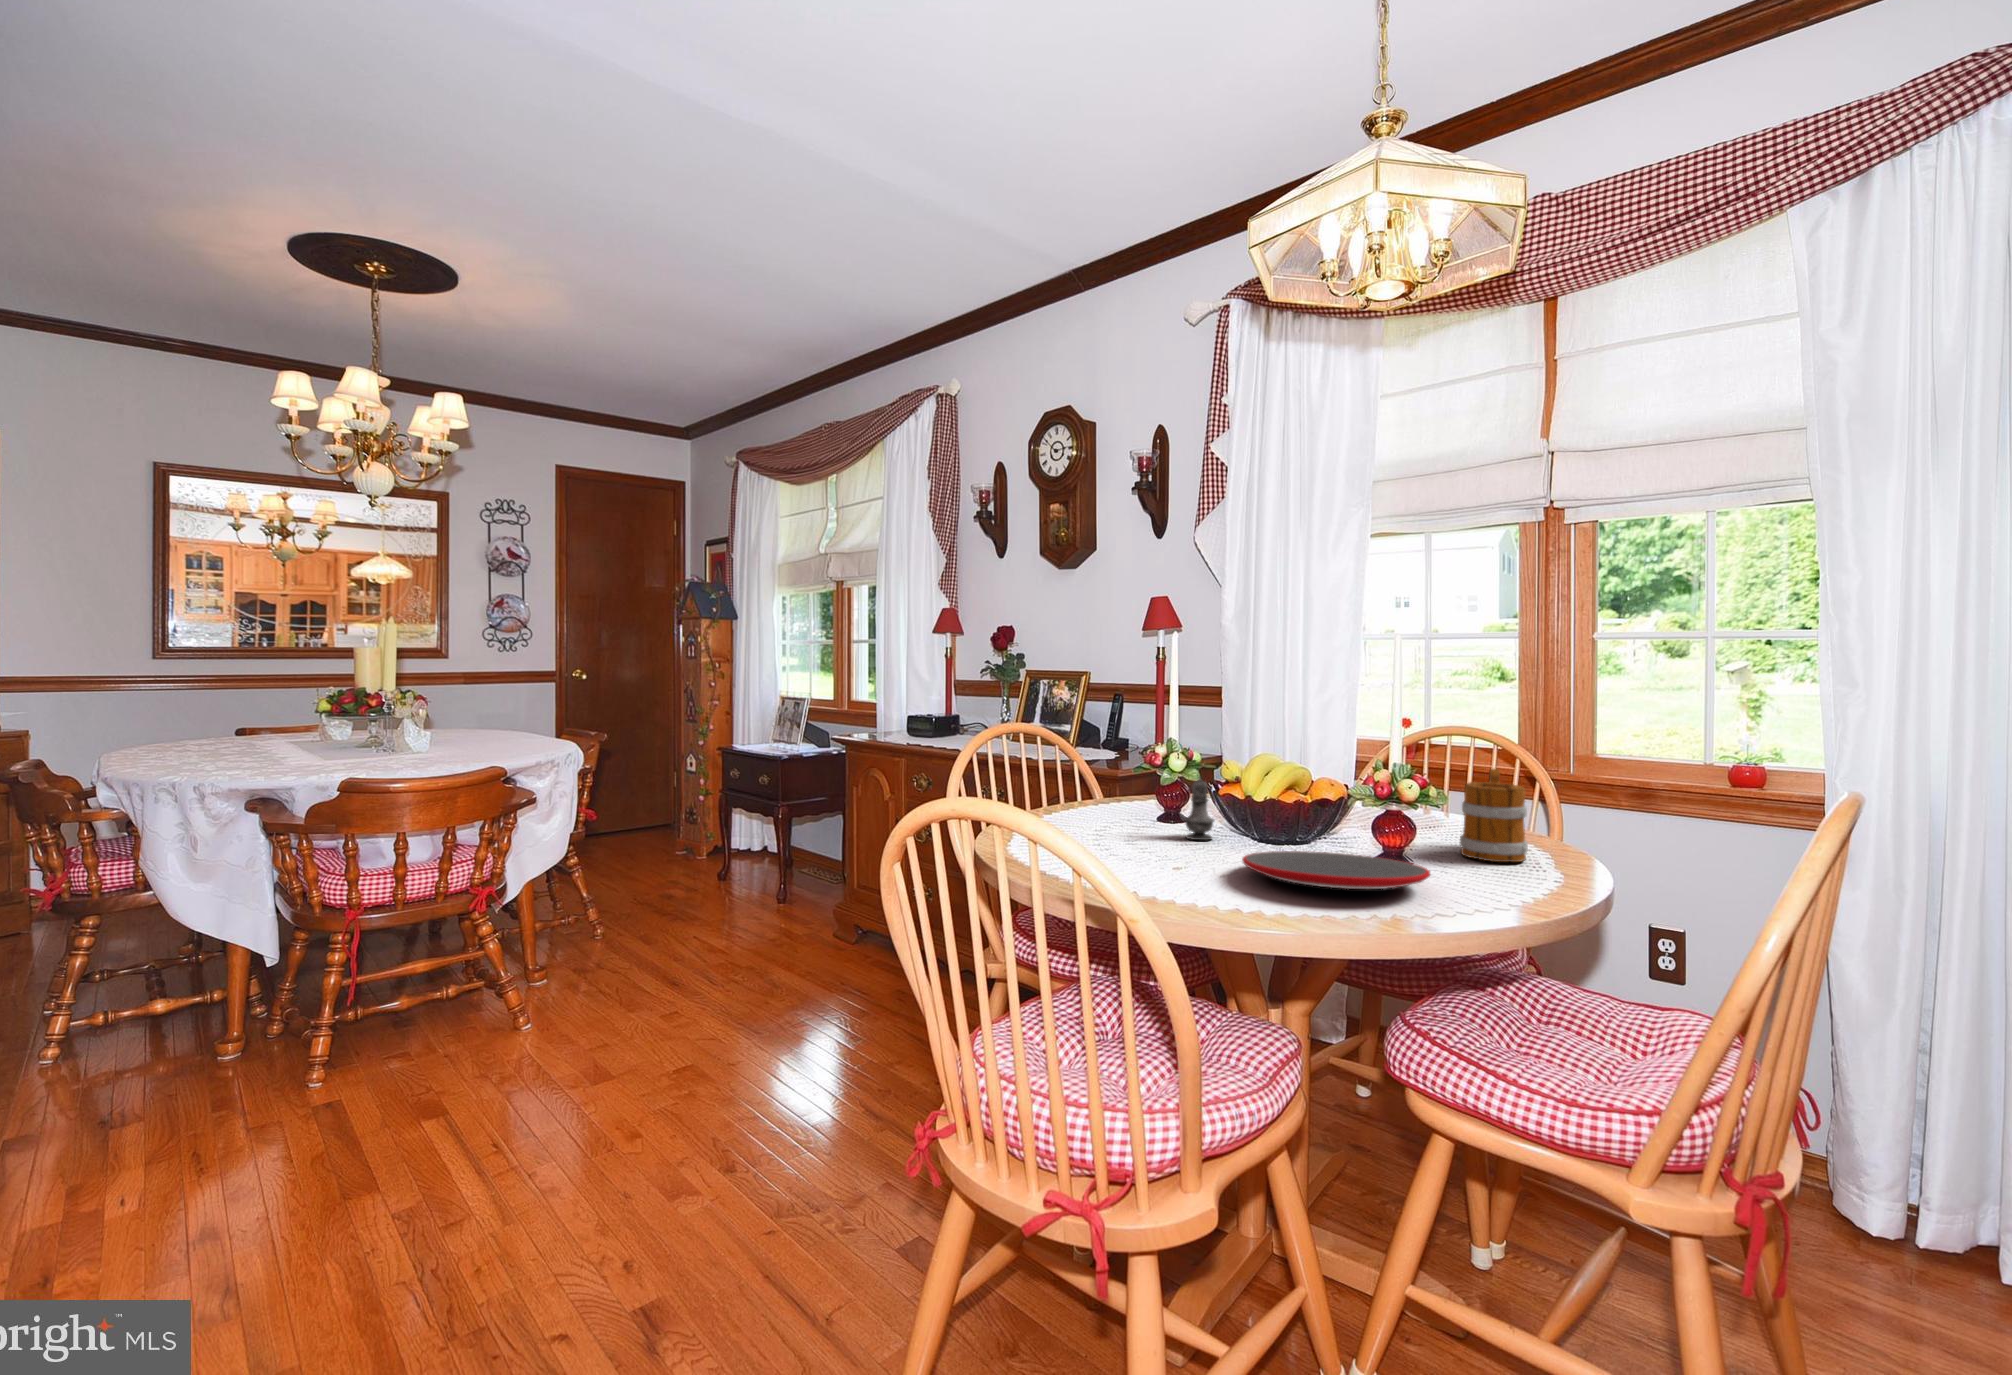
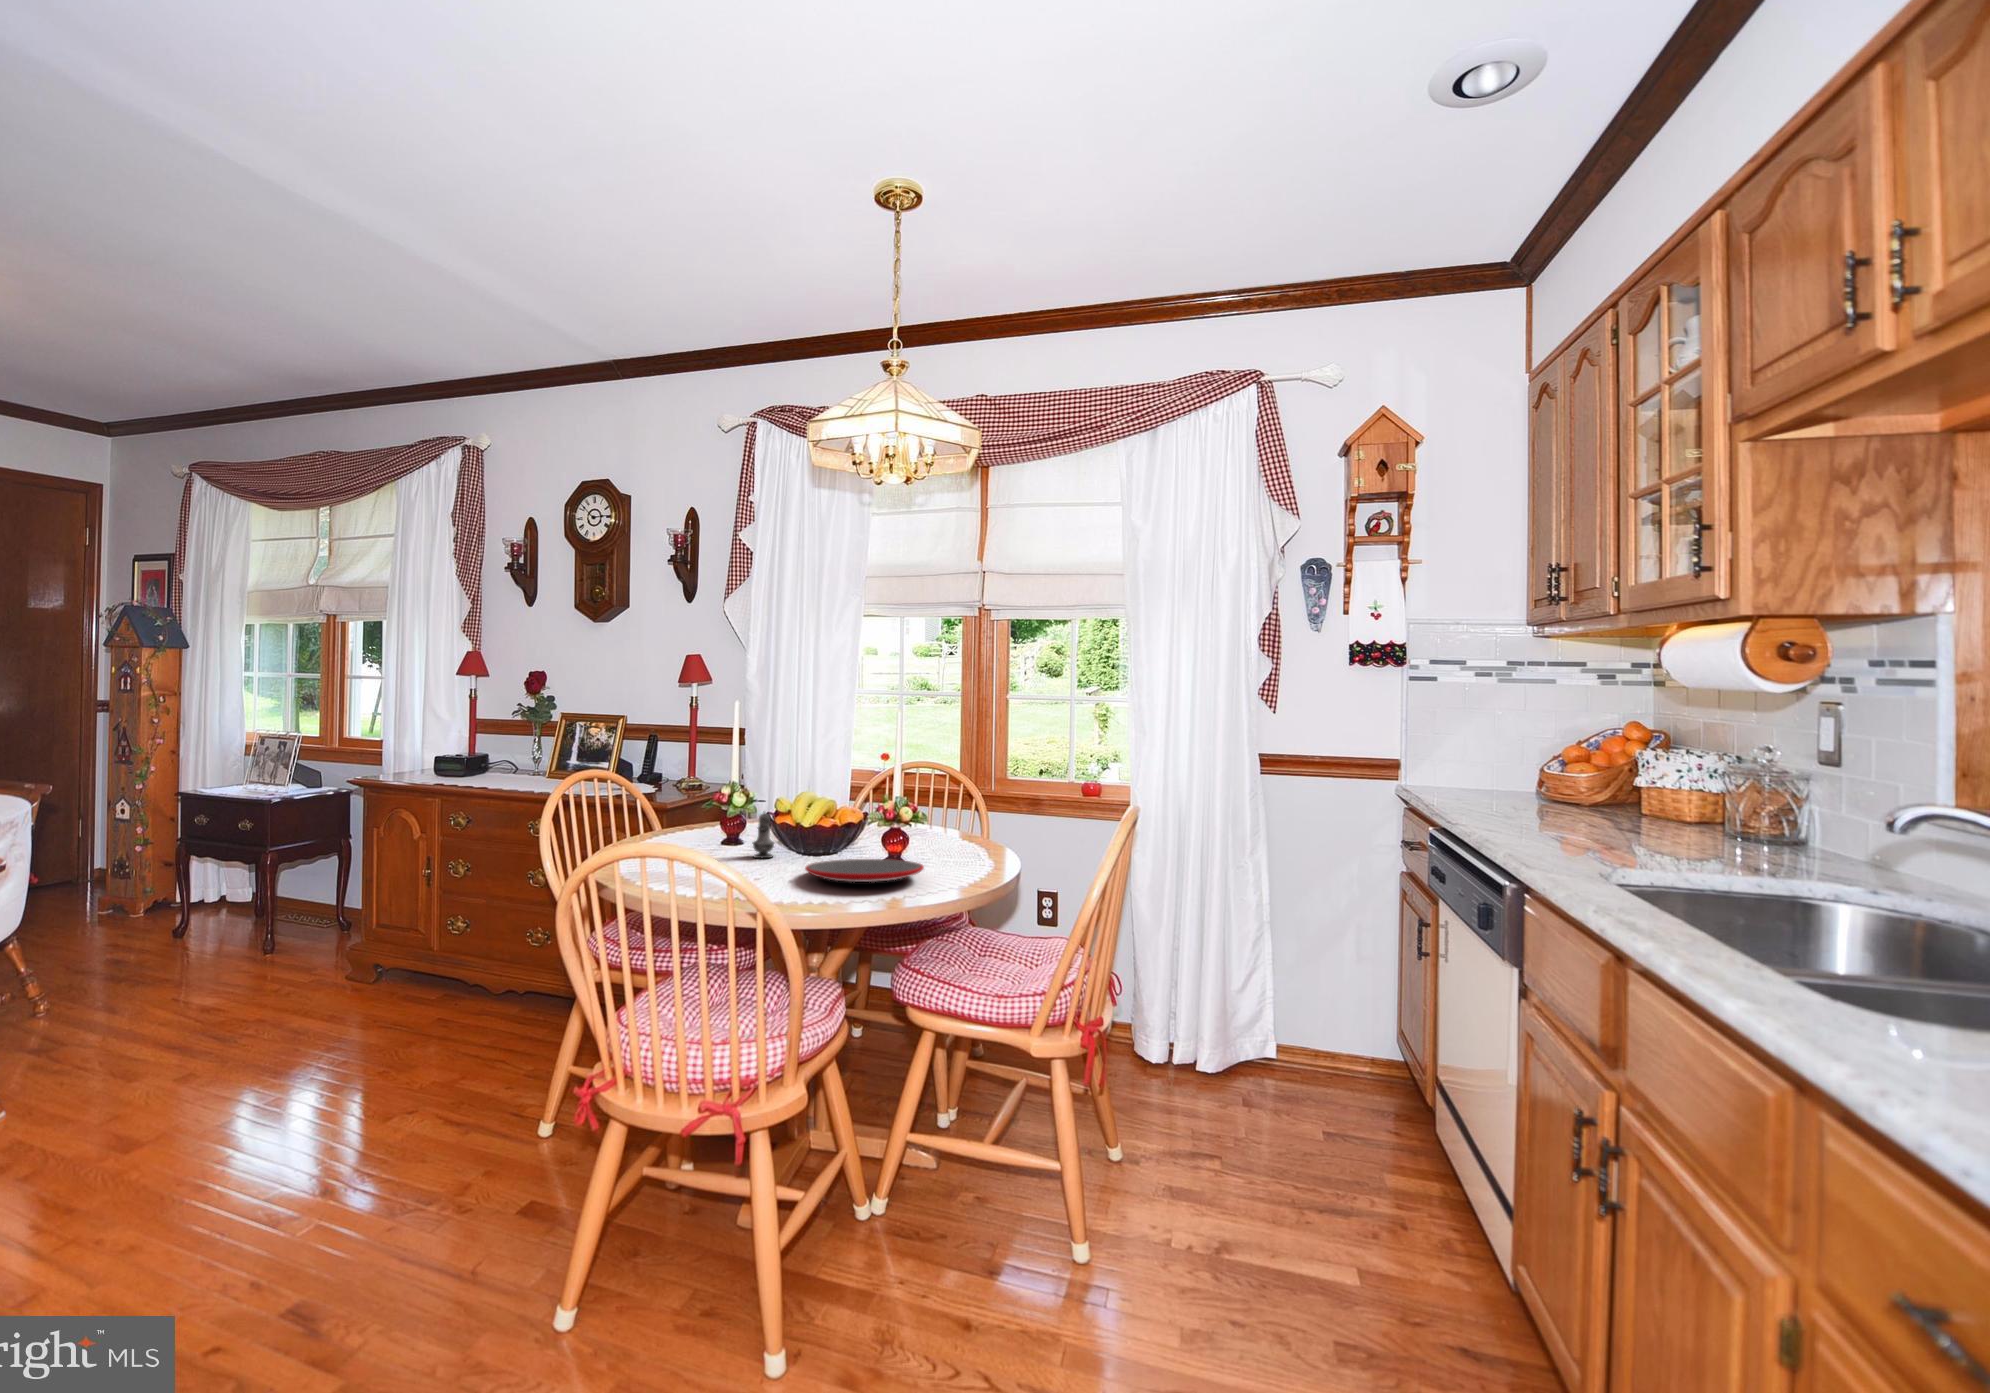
mug: present [1460,769,1528,862] -> none [935,795,974,856]

